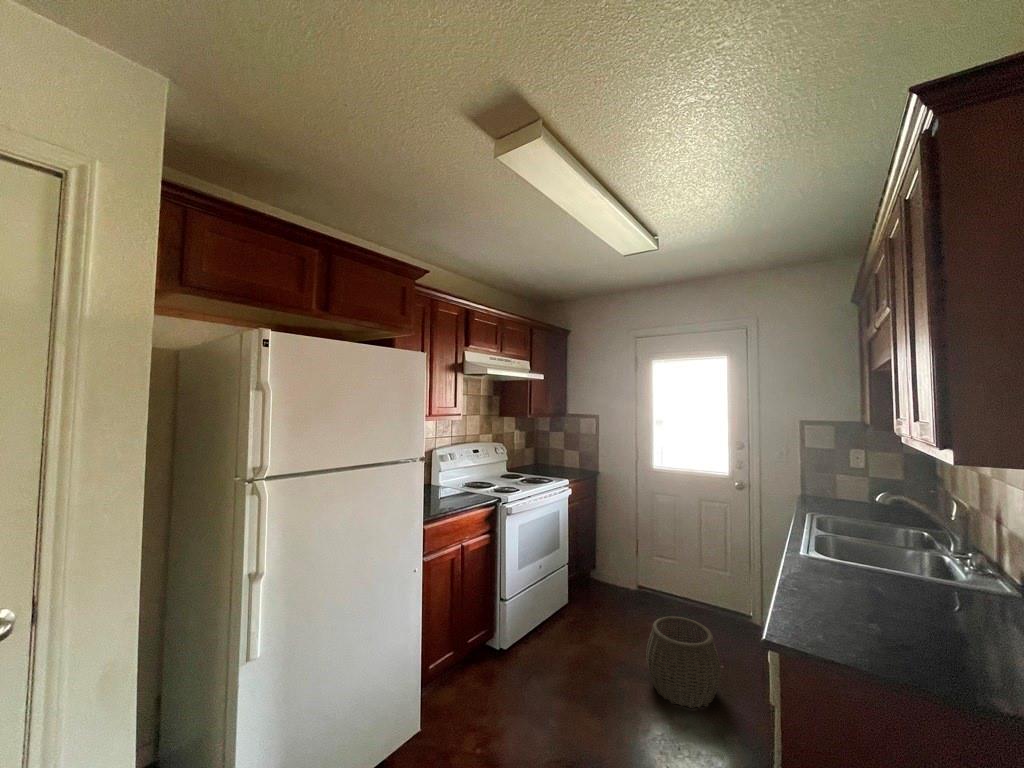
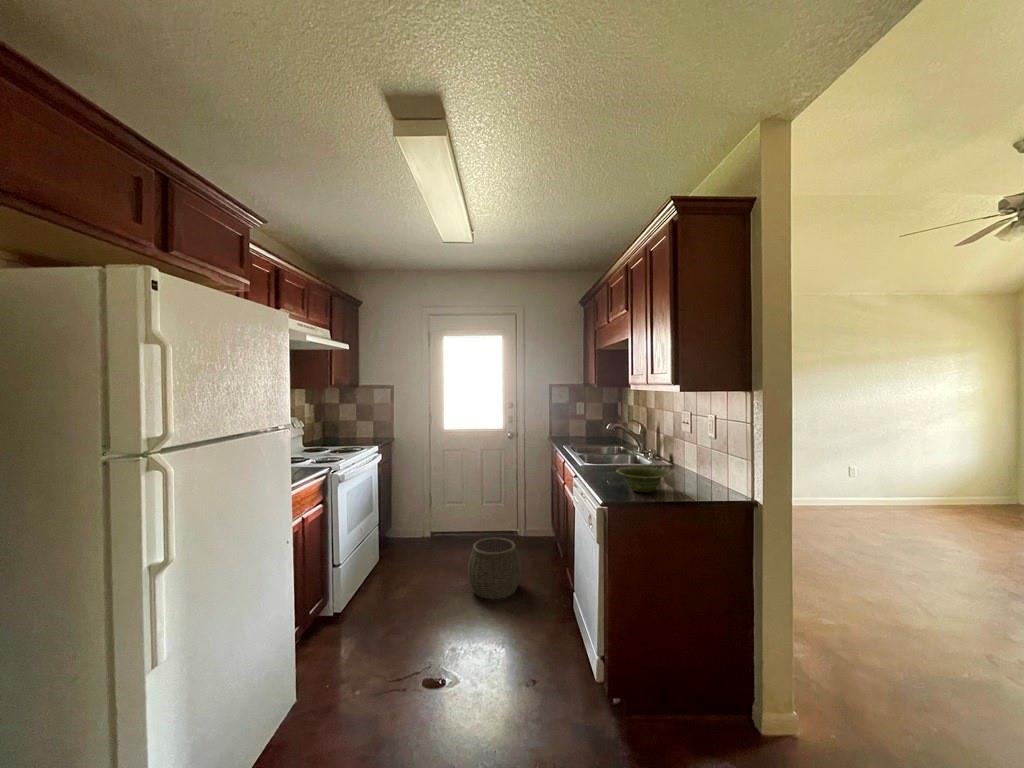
dish: none [832,577,956,638] -> present [616,467,670,492]

